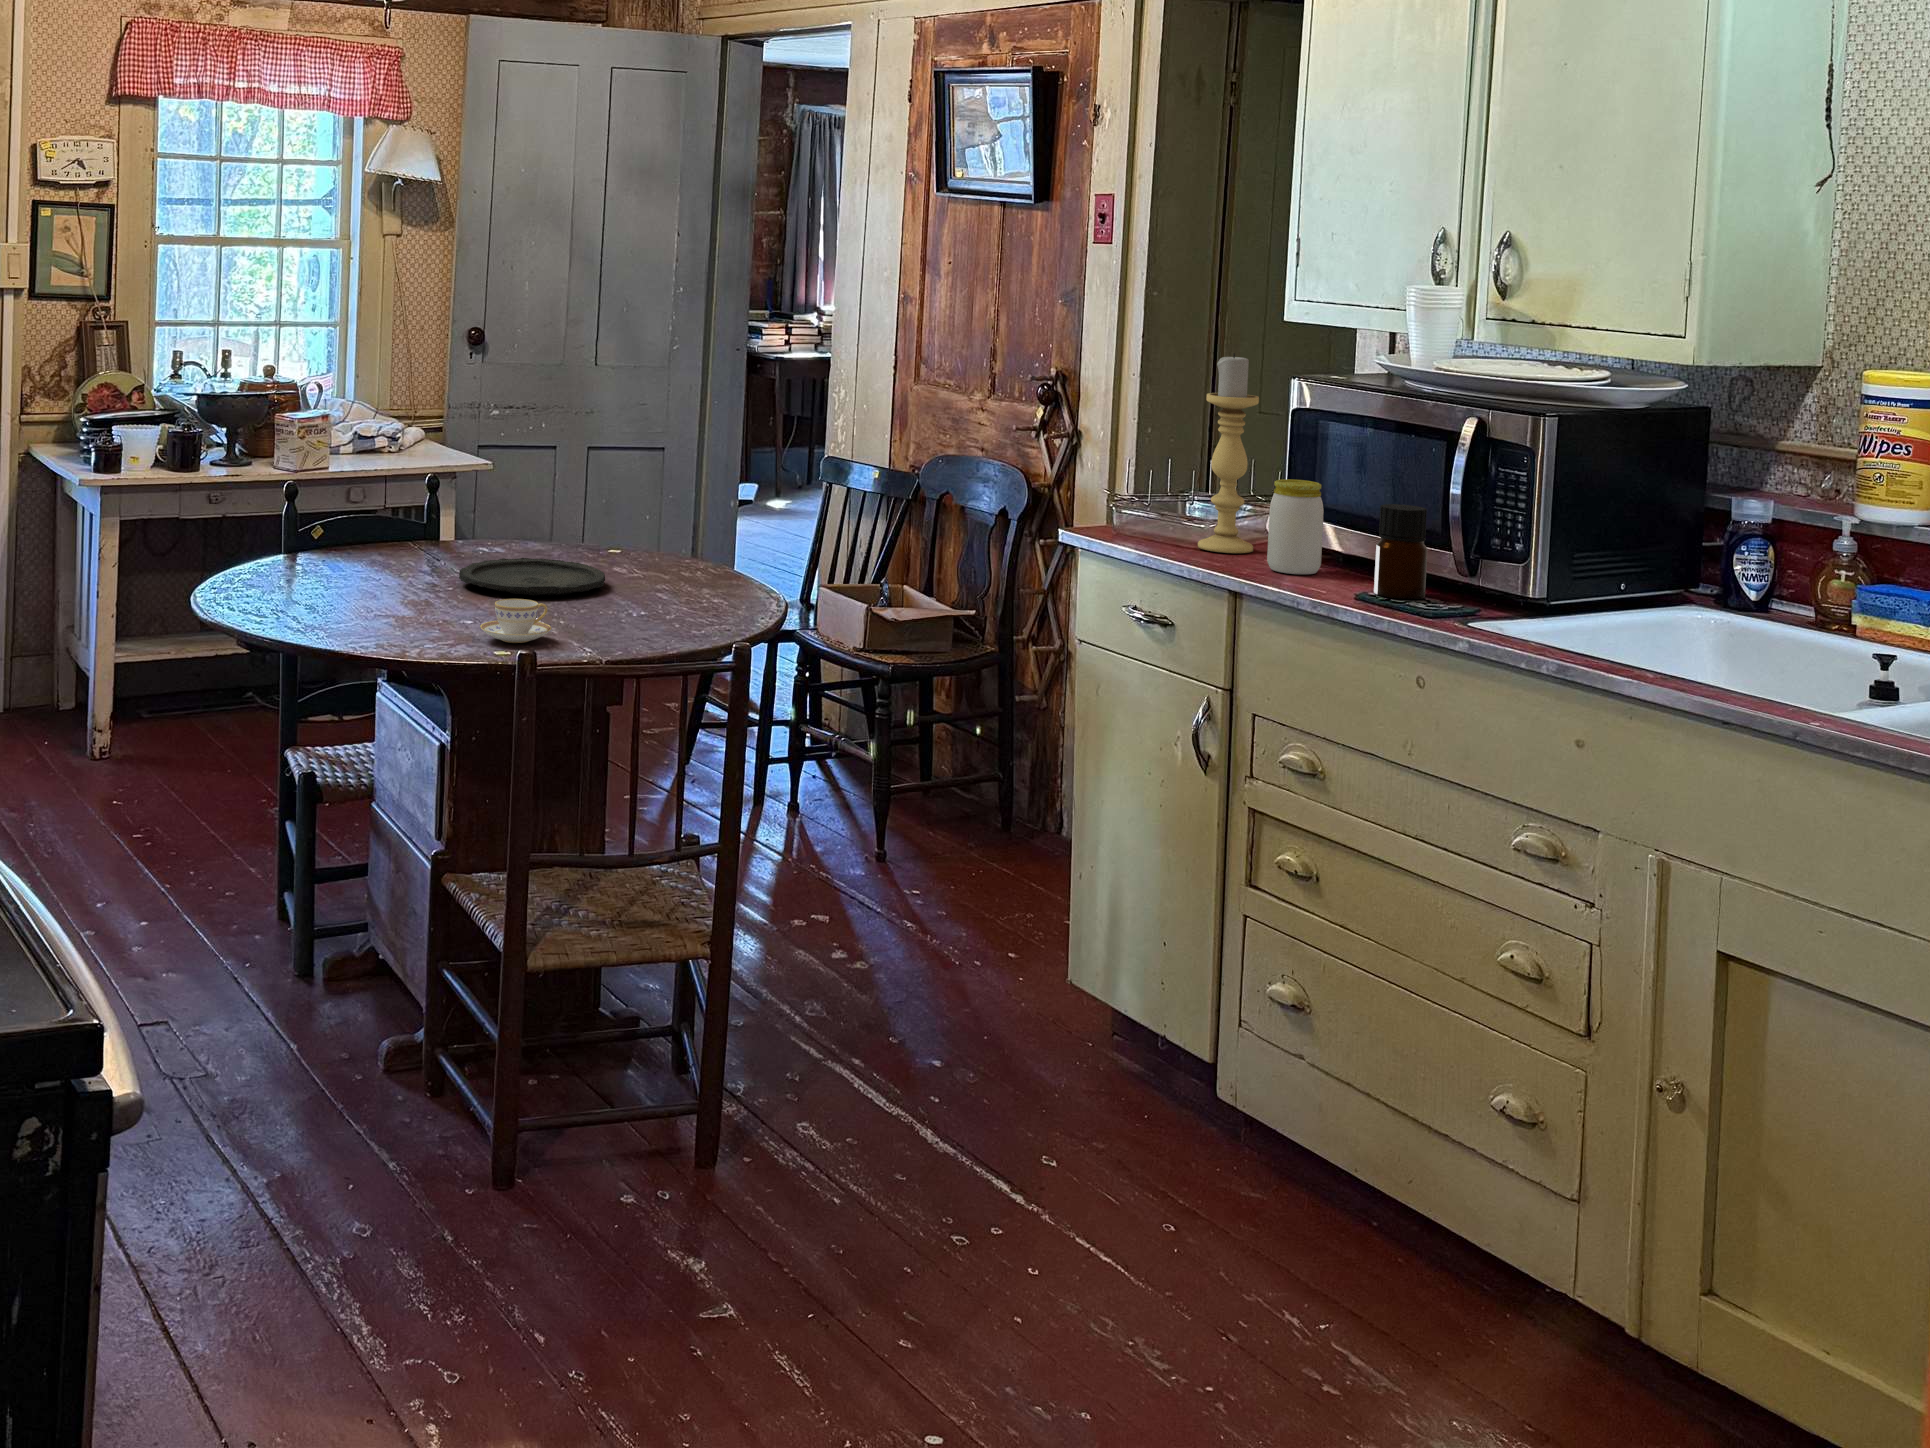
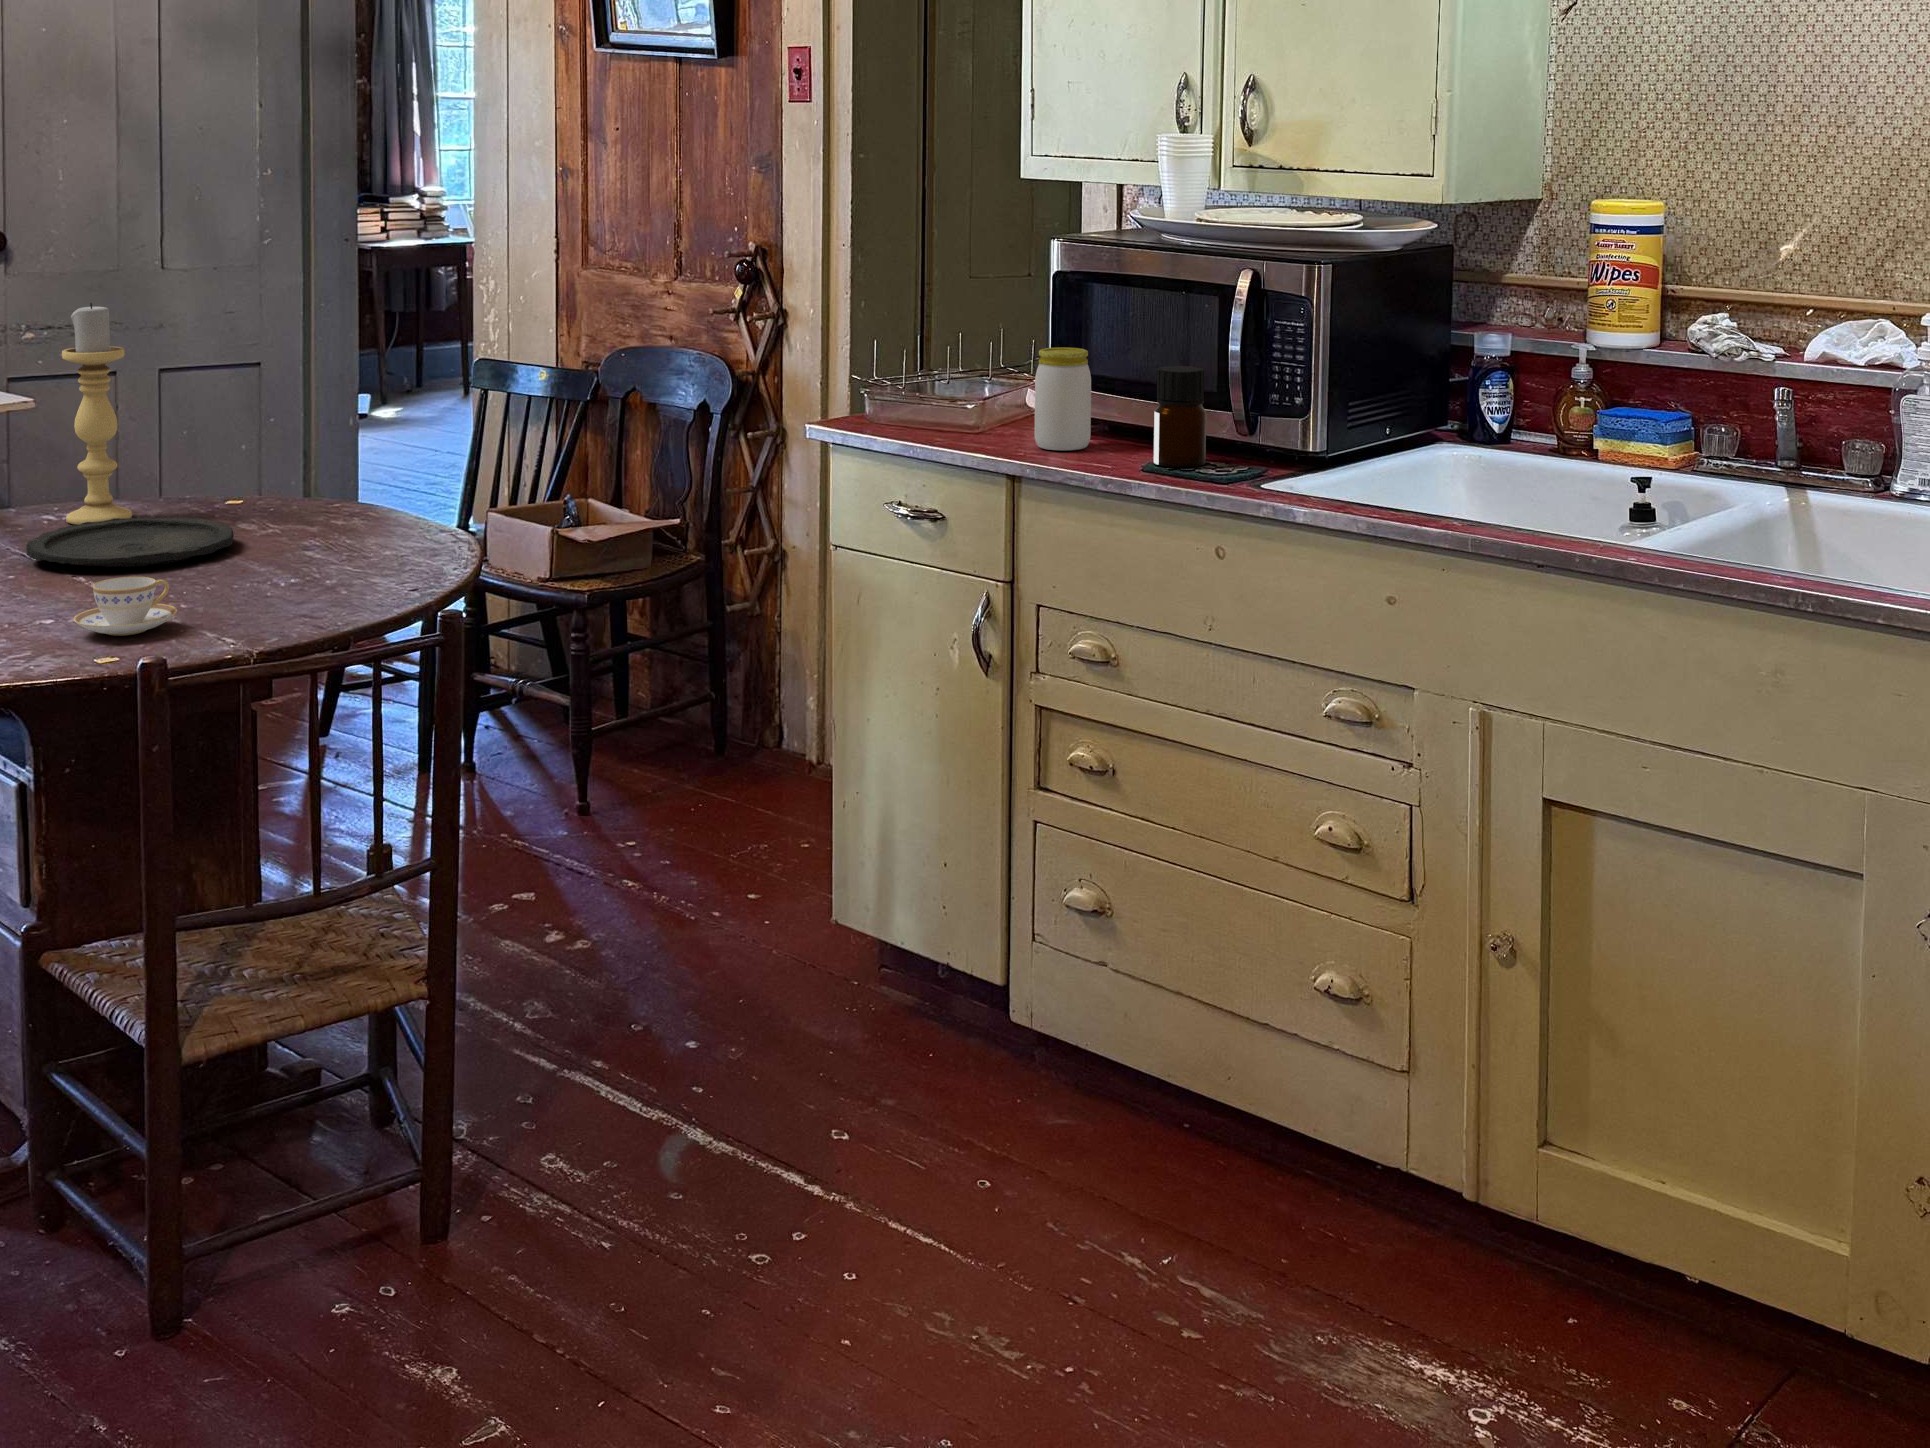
candle holder: present [1198,353,1259,553] -> present [62,303,132,525]

